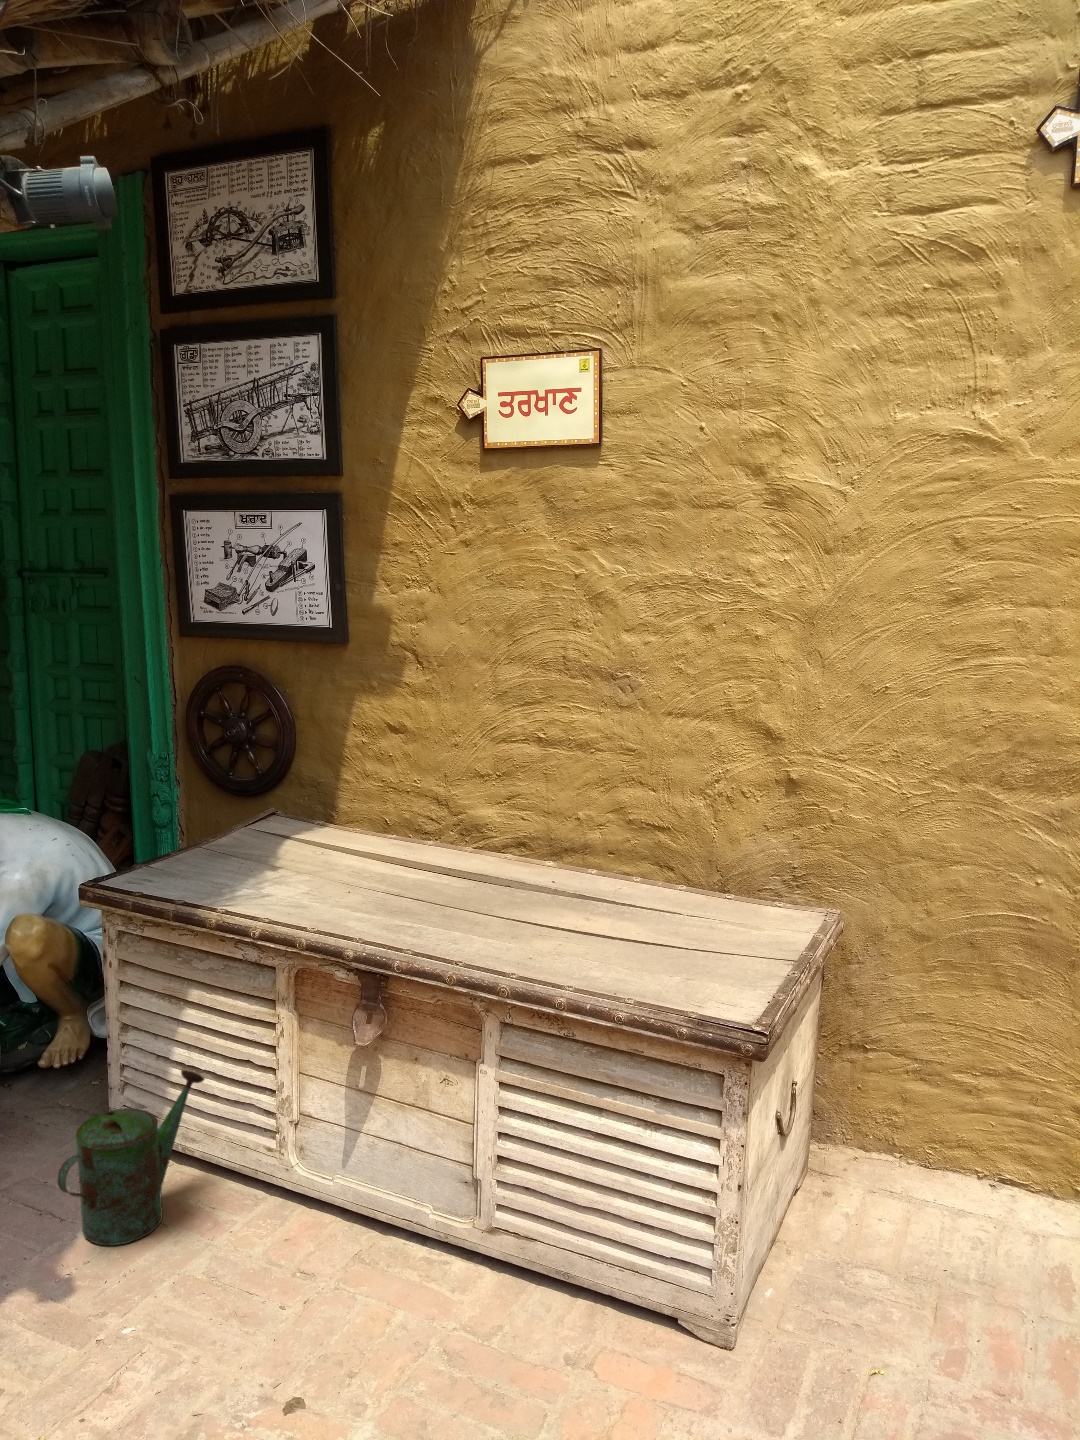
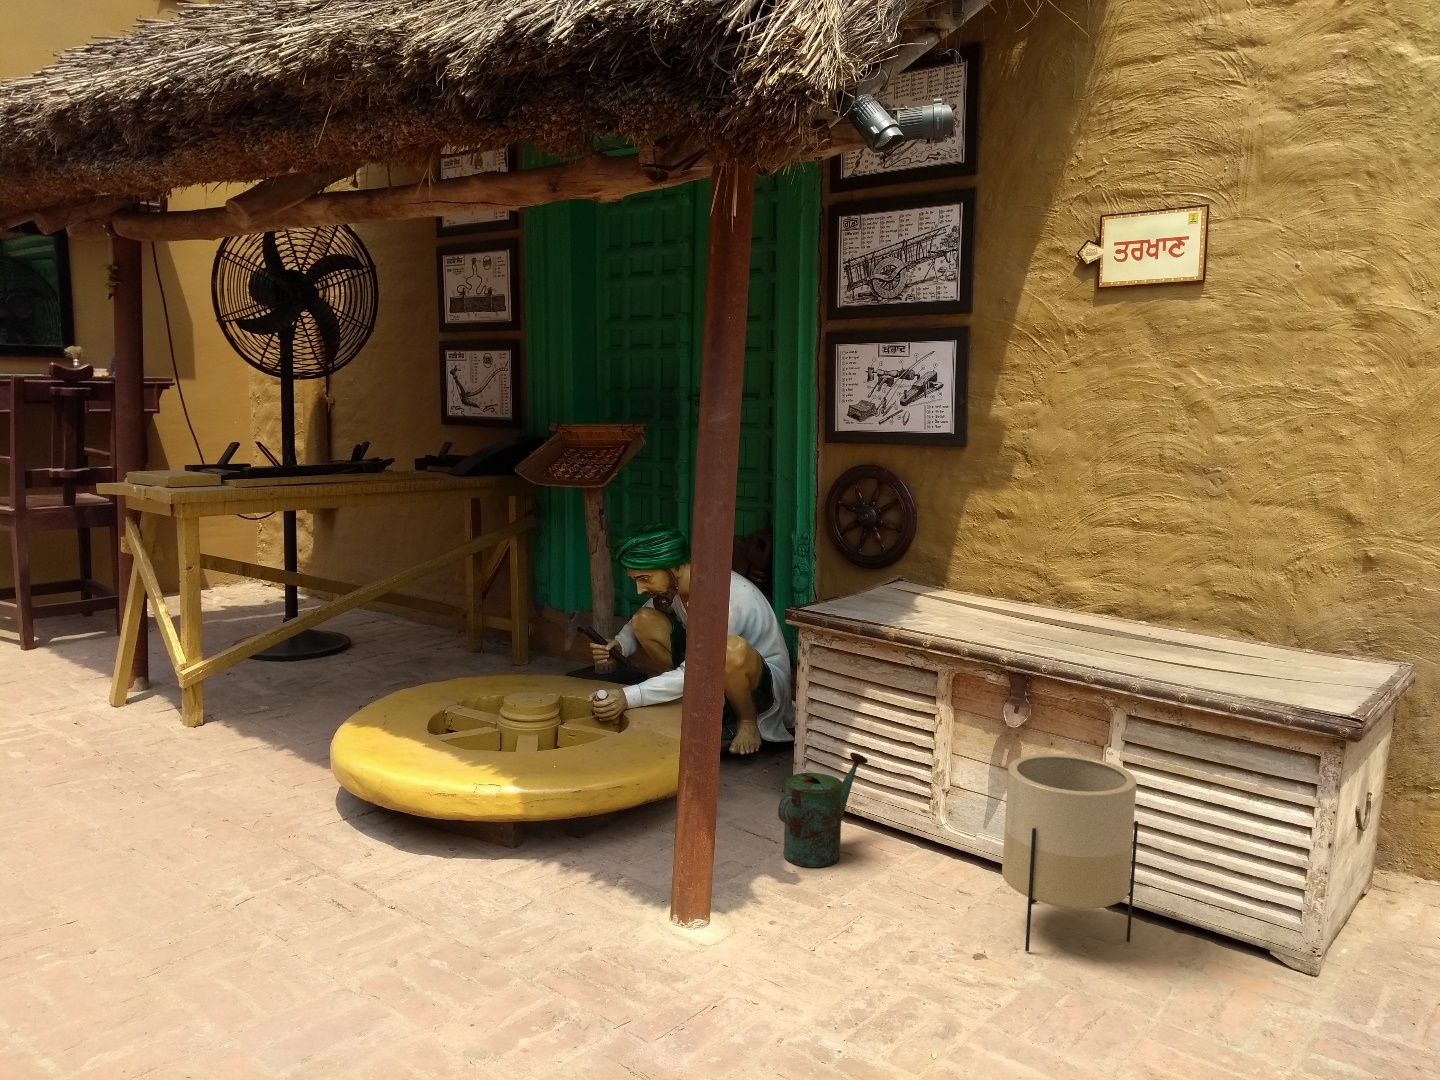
planter: none [341,1077,510,1367] -> present [1002,754,1138,952]

